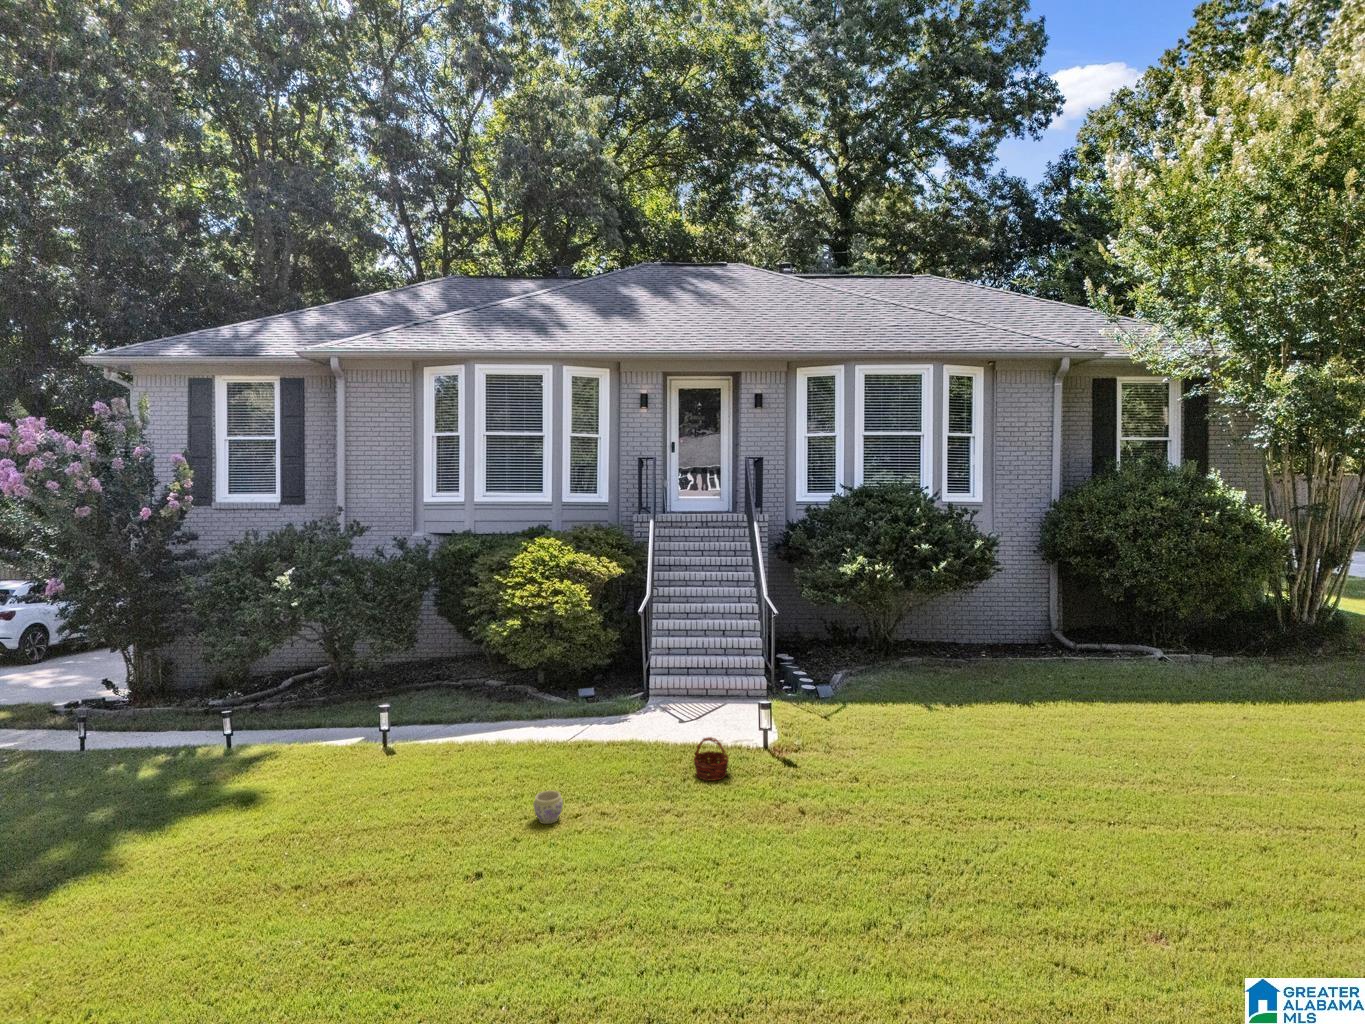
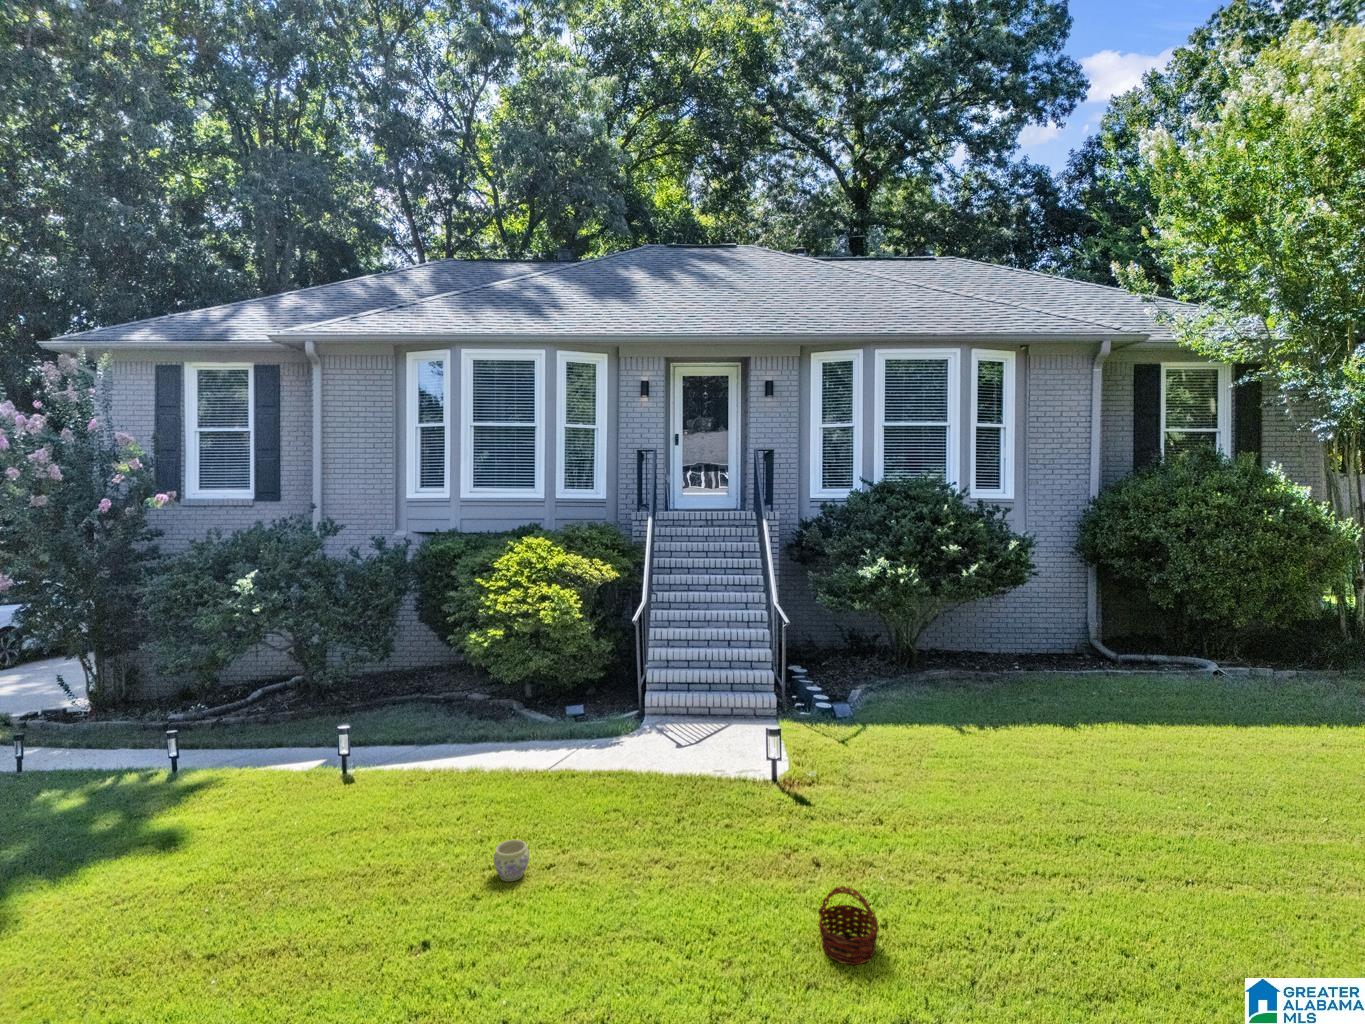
basket: present [694,737,729,781] -> present [819,887,879,965]

